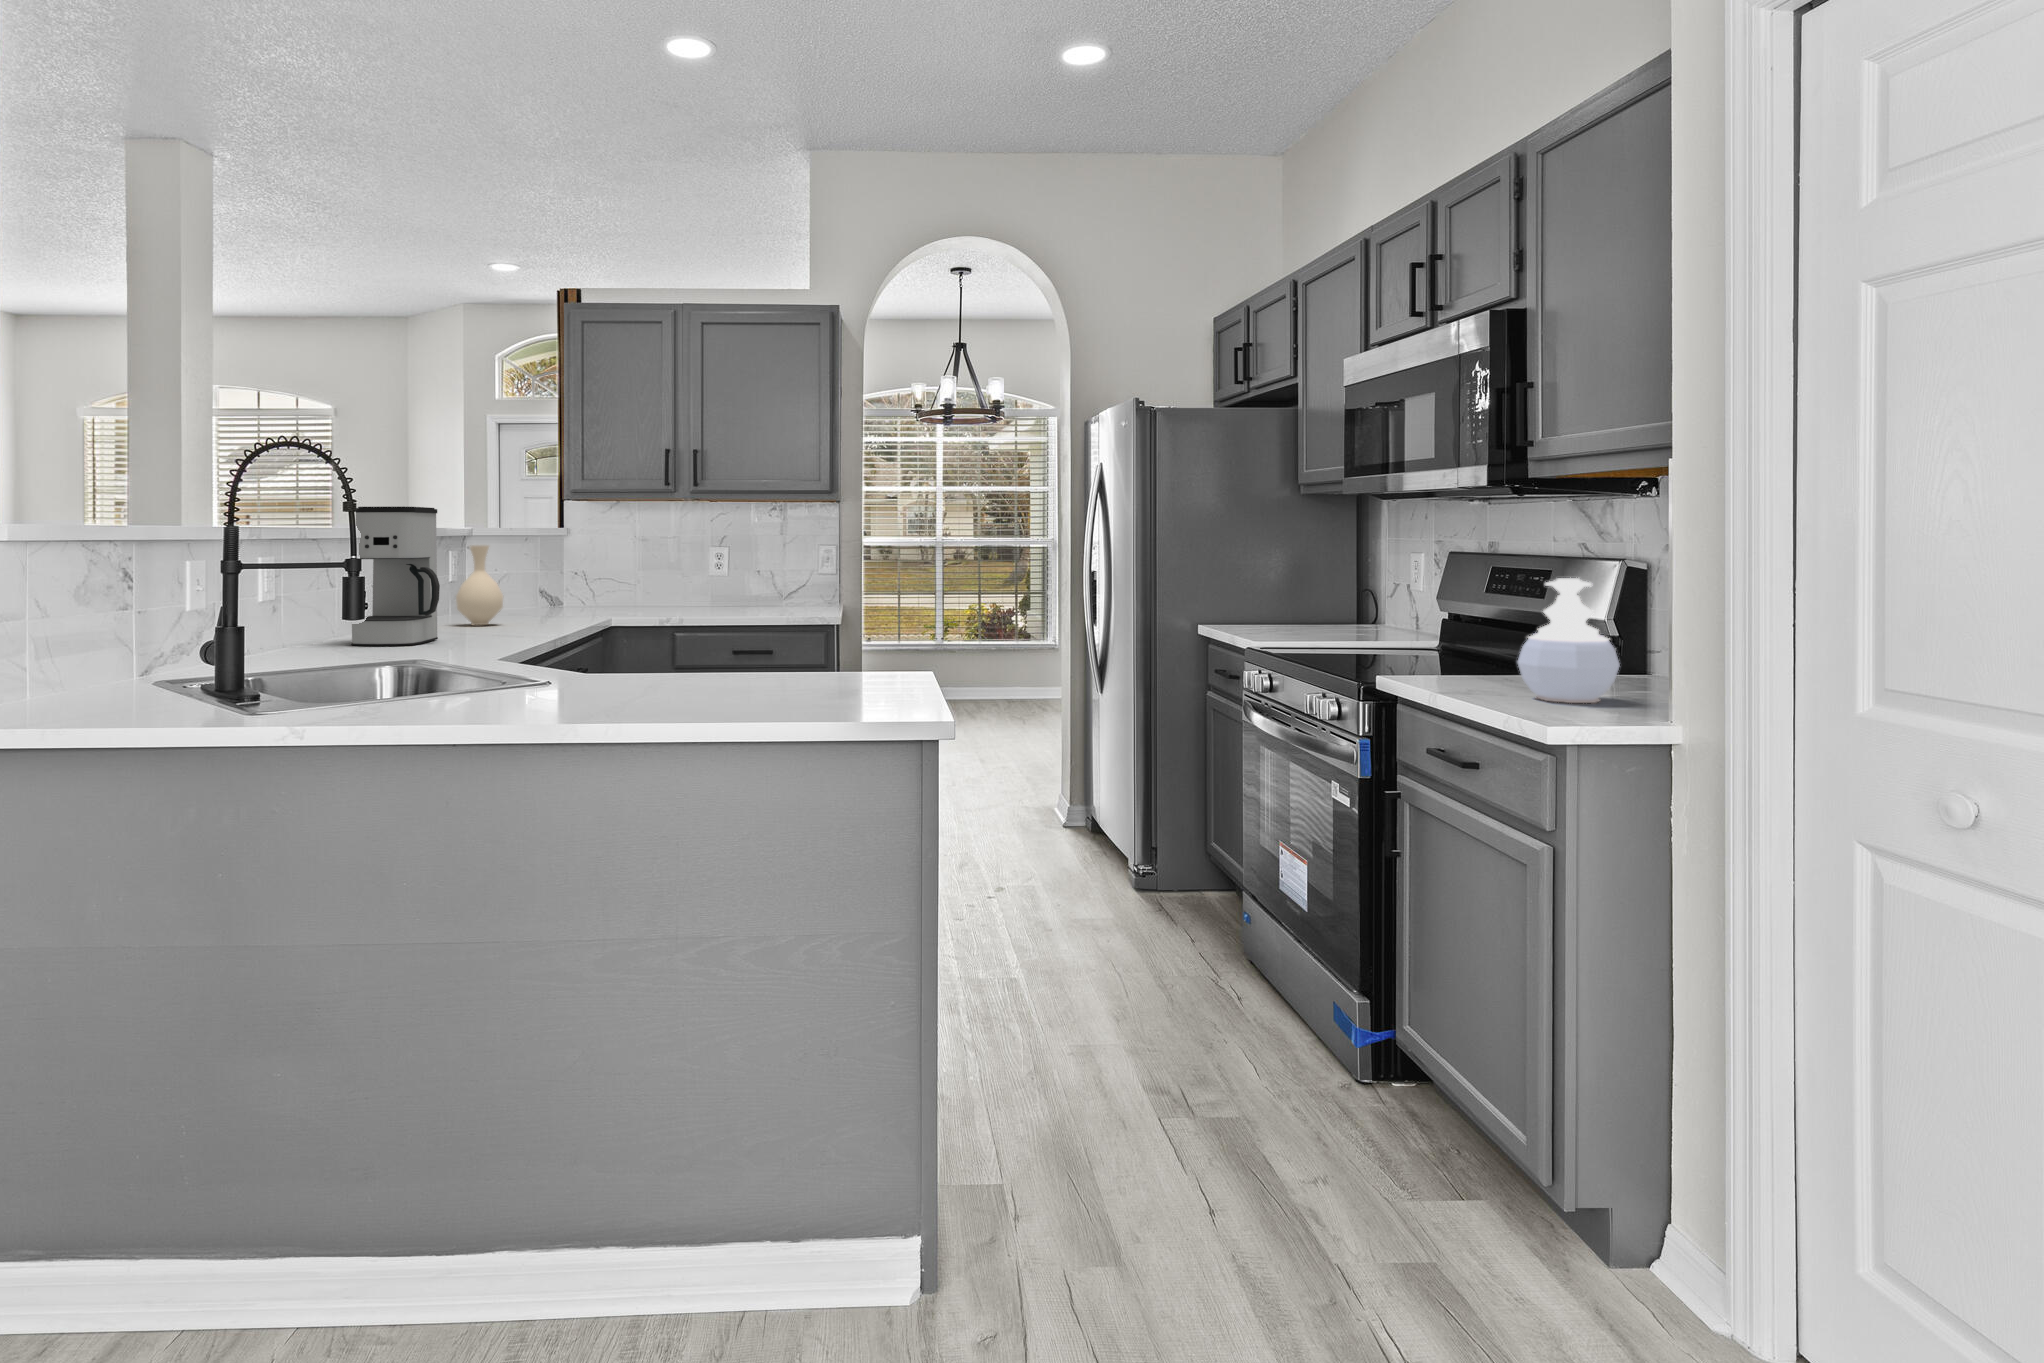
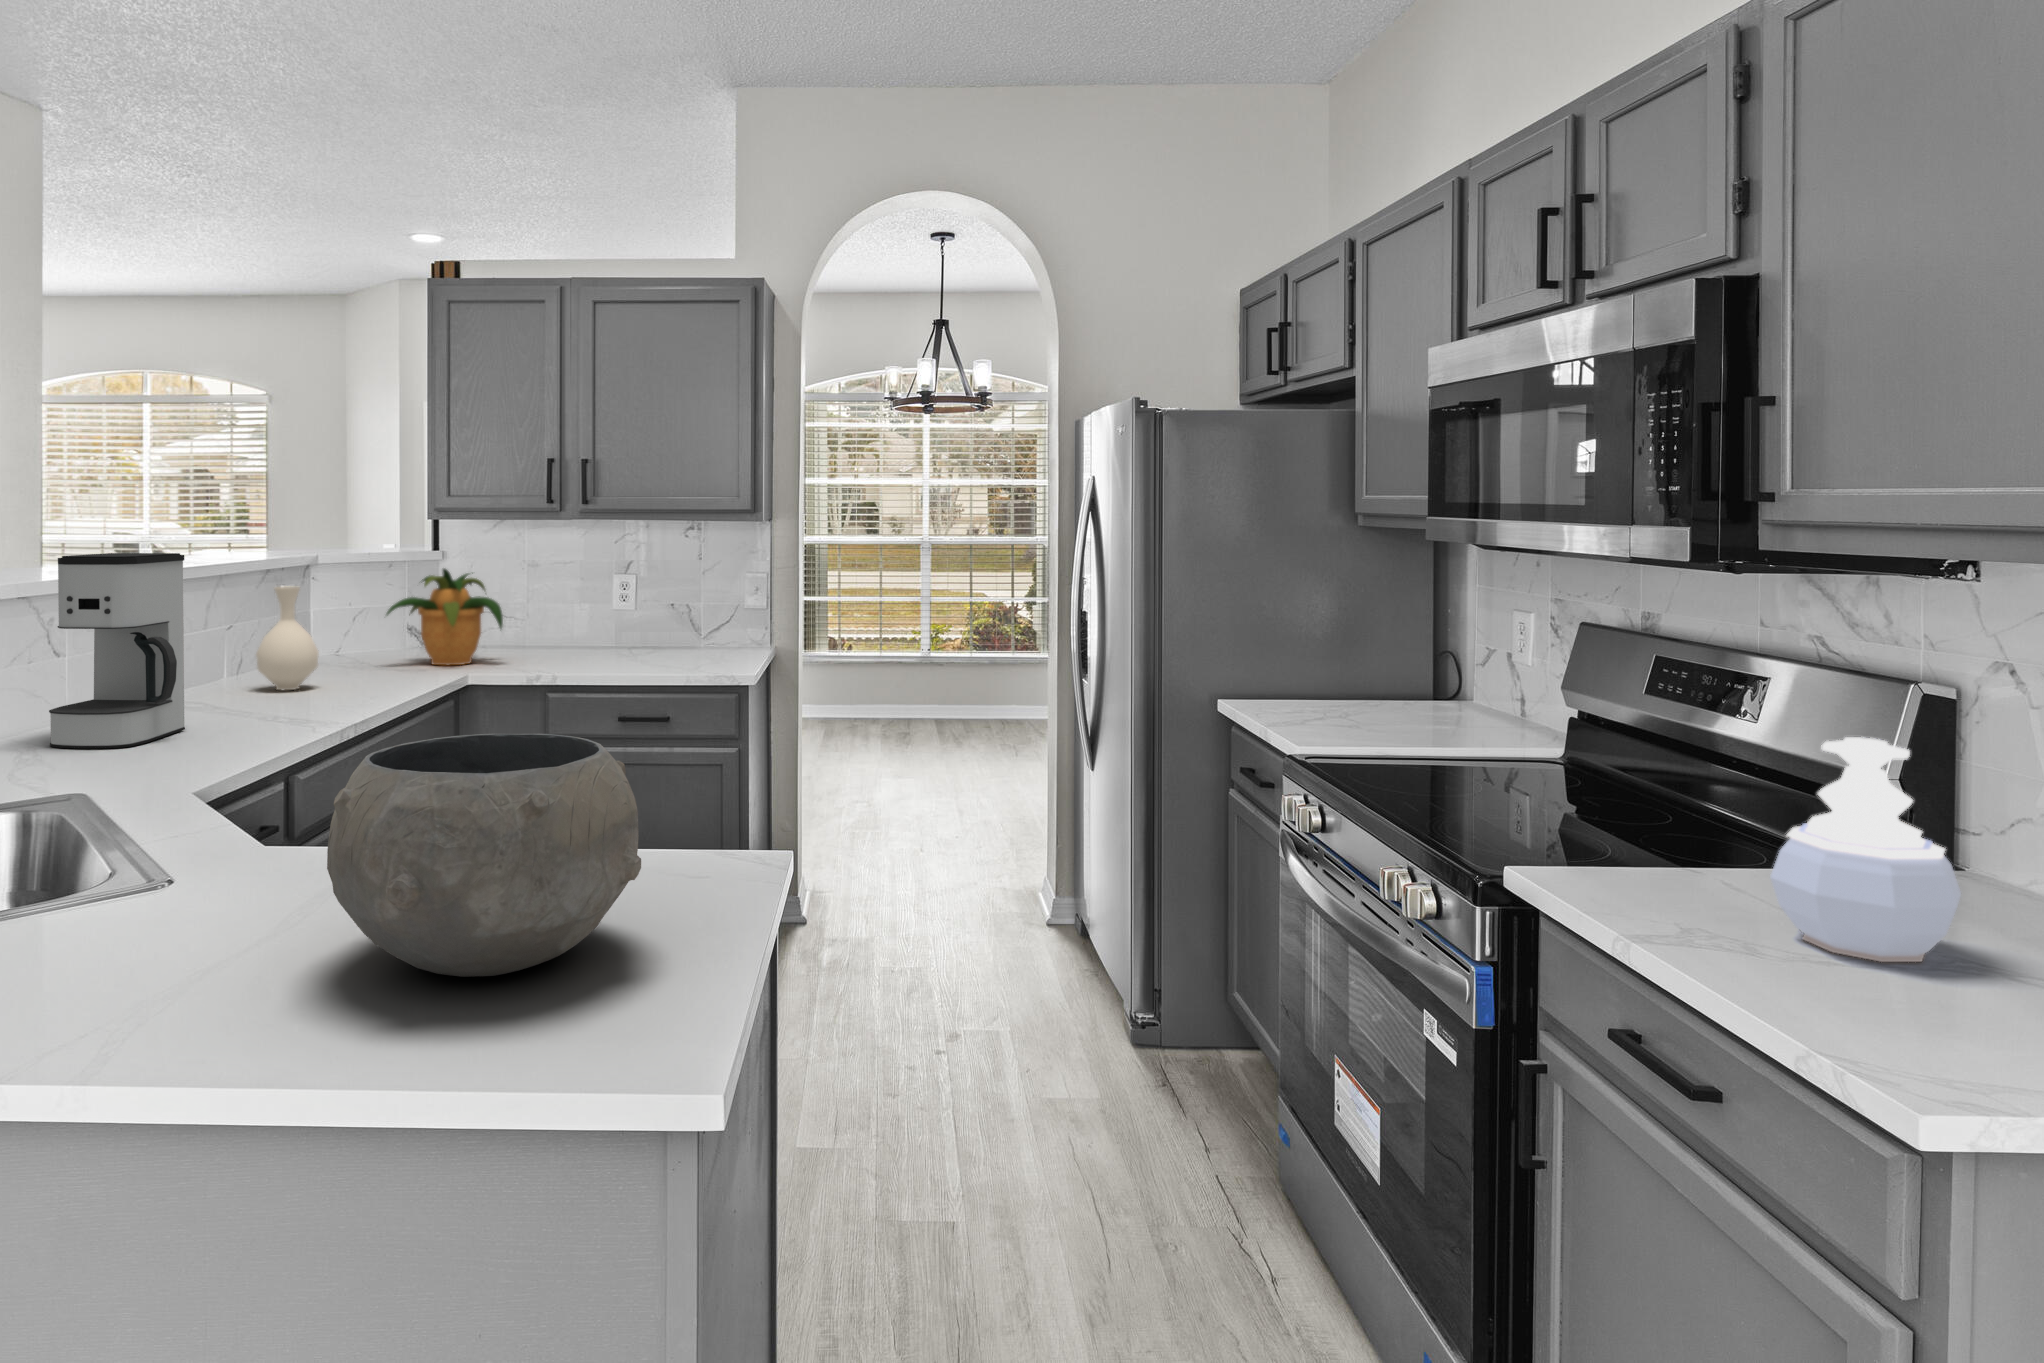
potted plant: none [539,537,632,616] -> present [387,569,503,665]
ceramic bowl: none [686,577,866,700] -> present [327,734,641,977]

